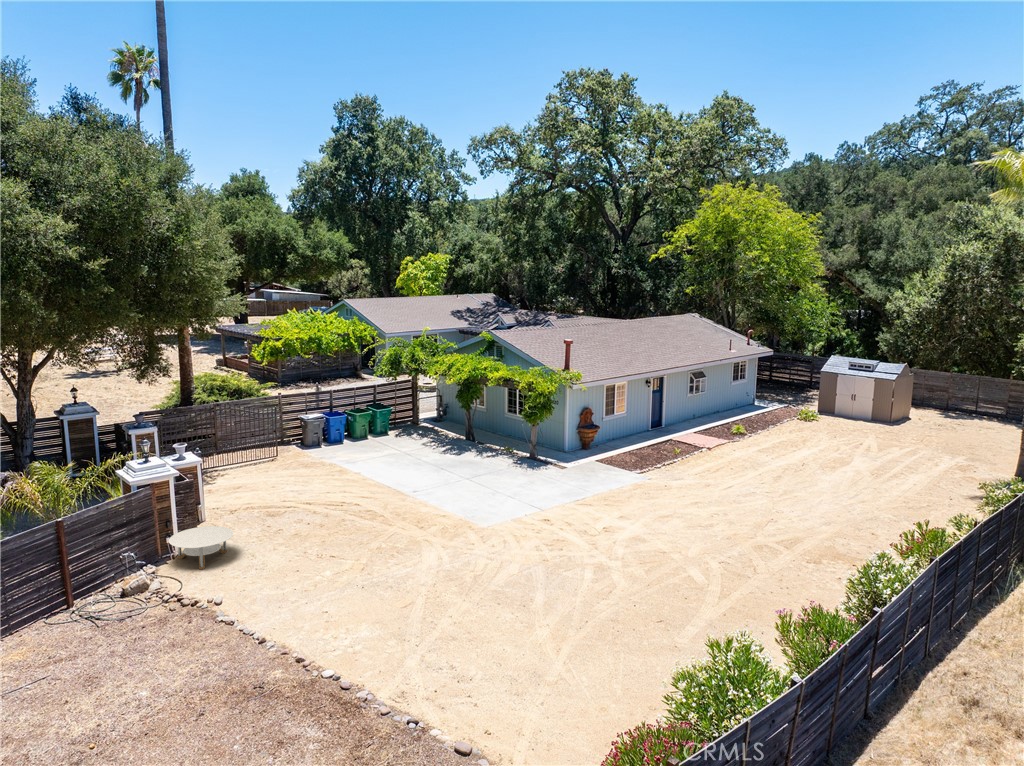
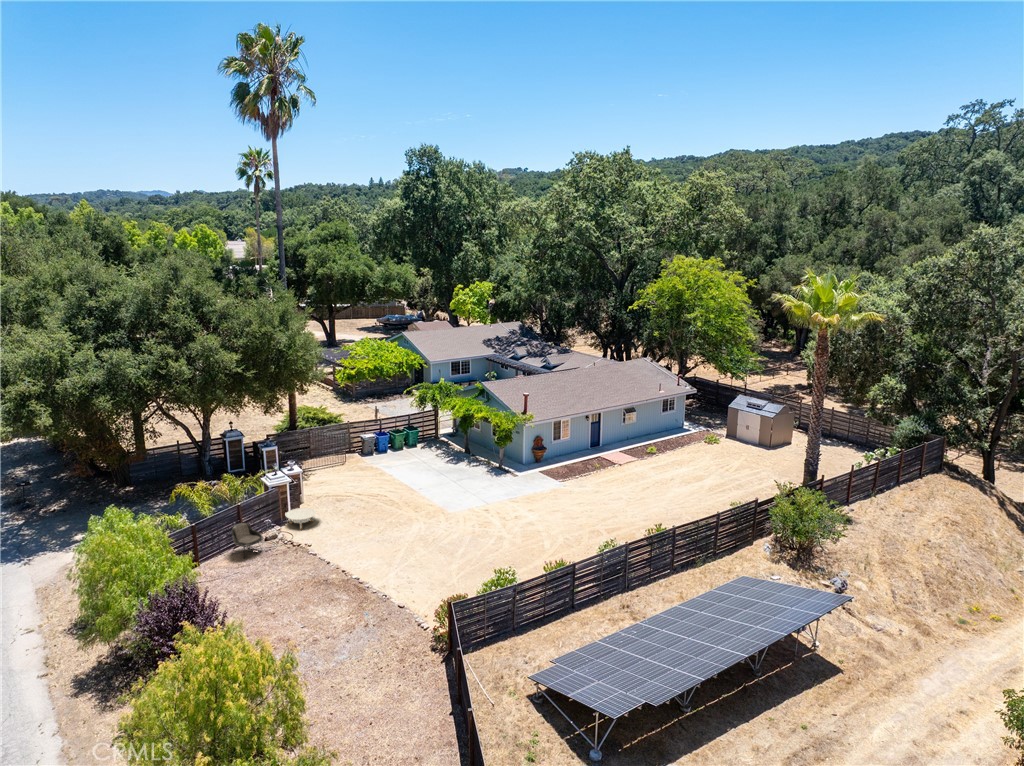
lounge chair: none [36,558,114,640] -> present [232,523,263,557]

